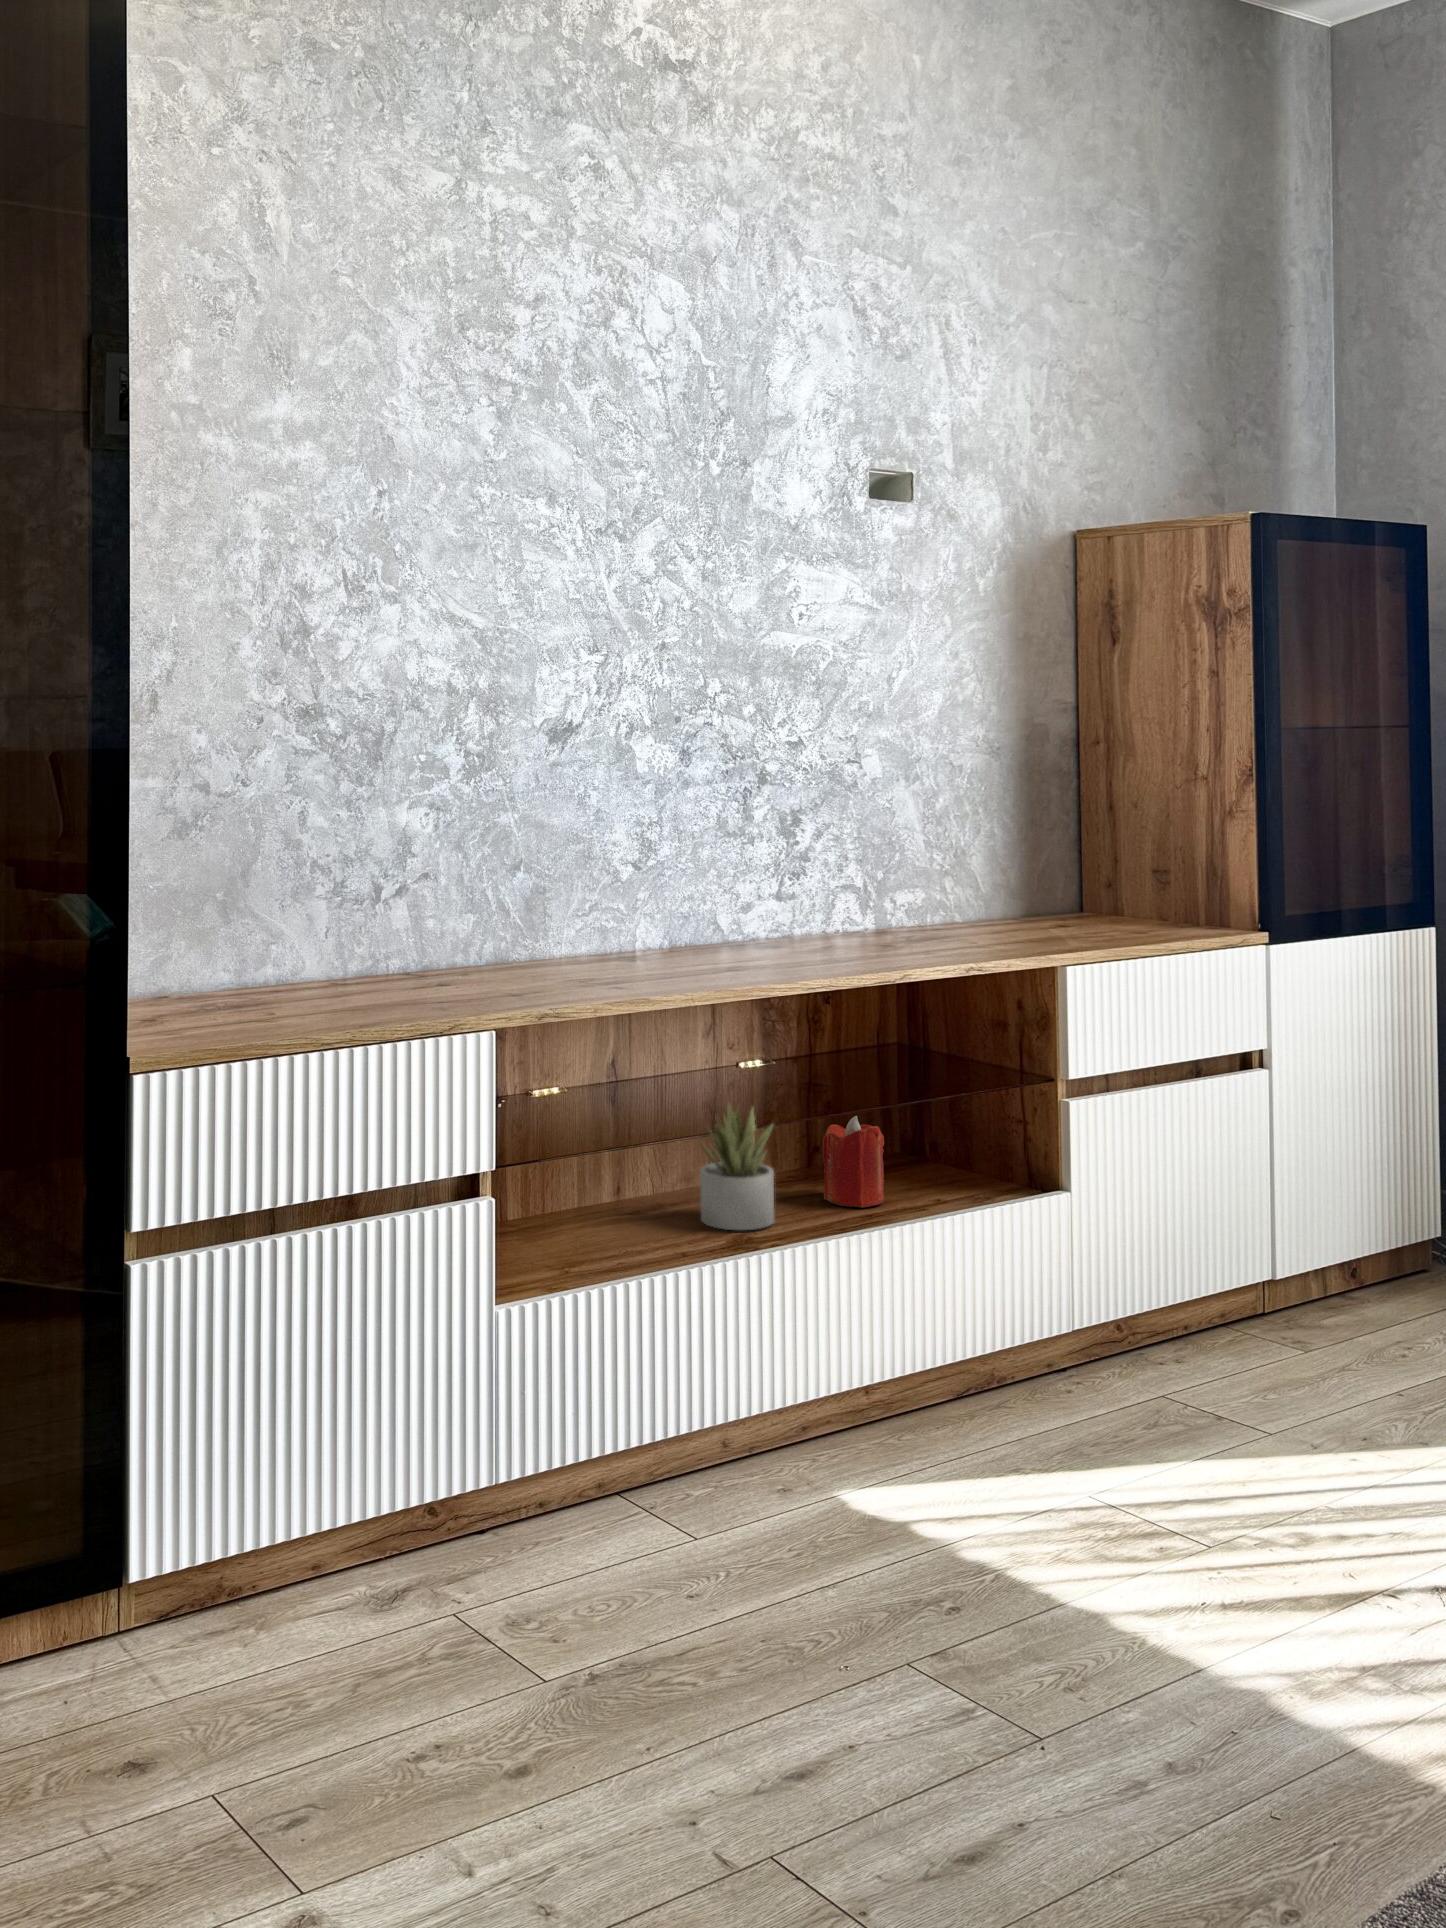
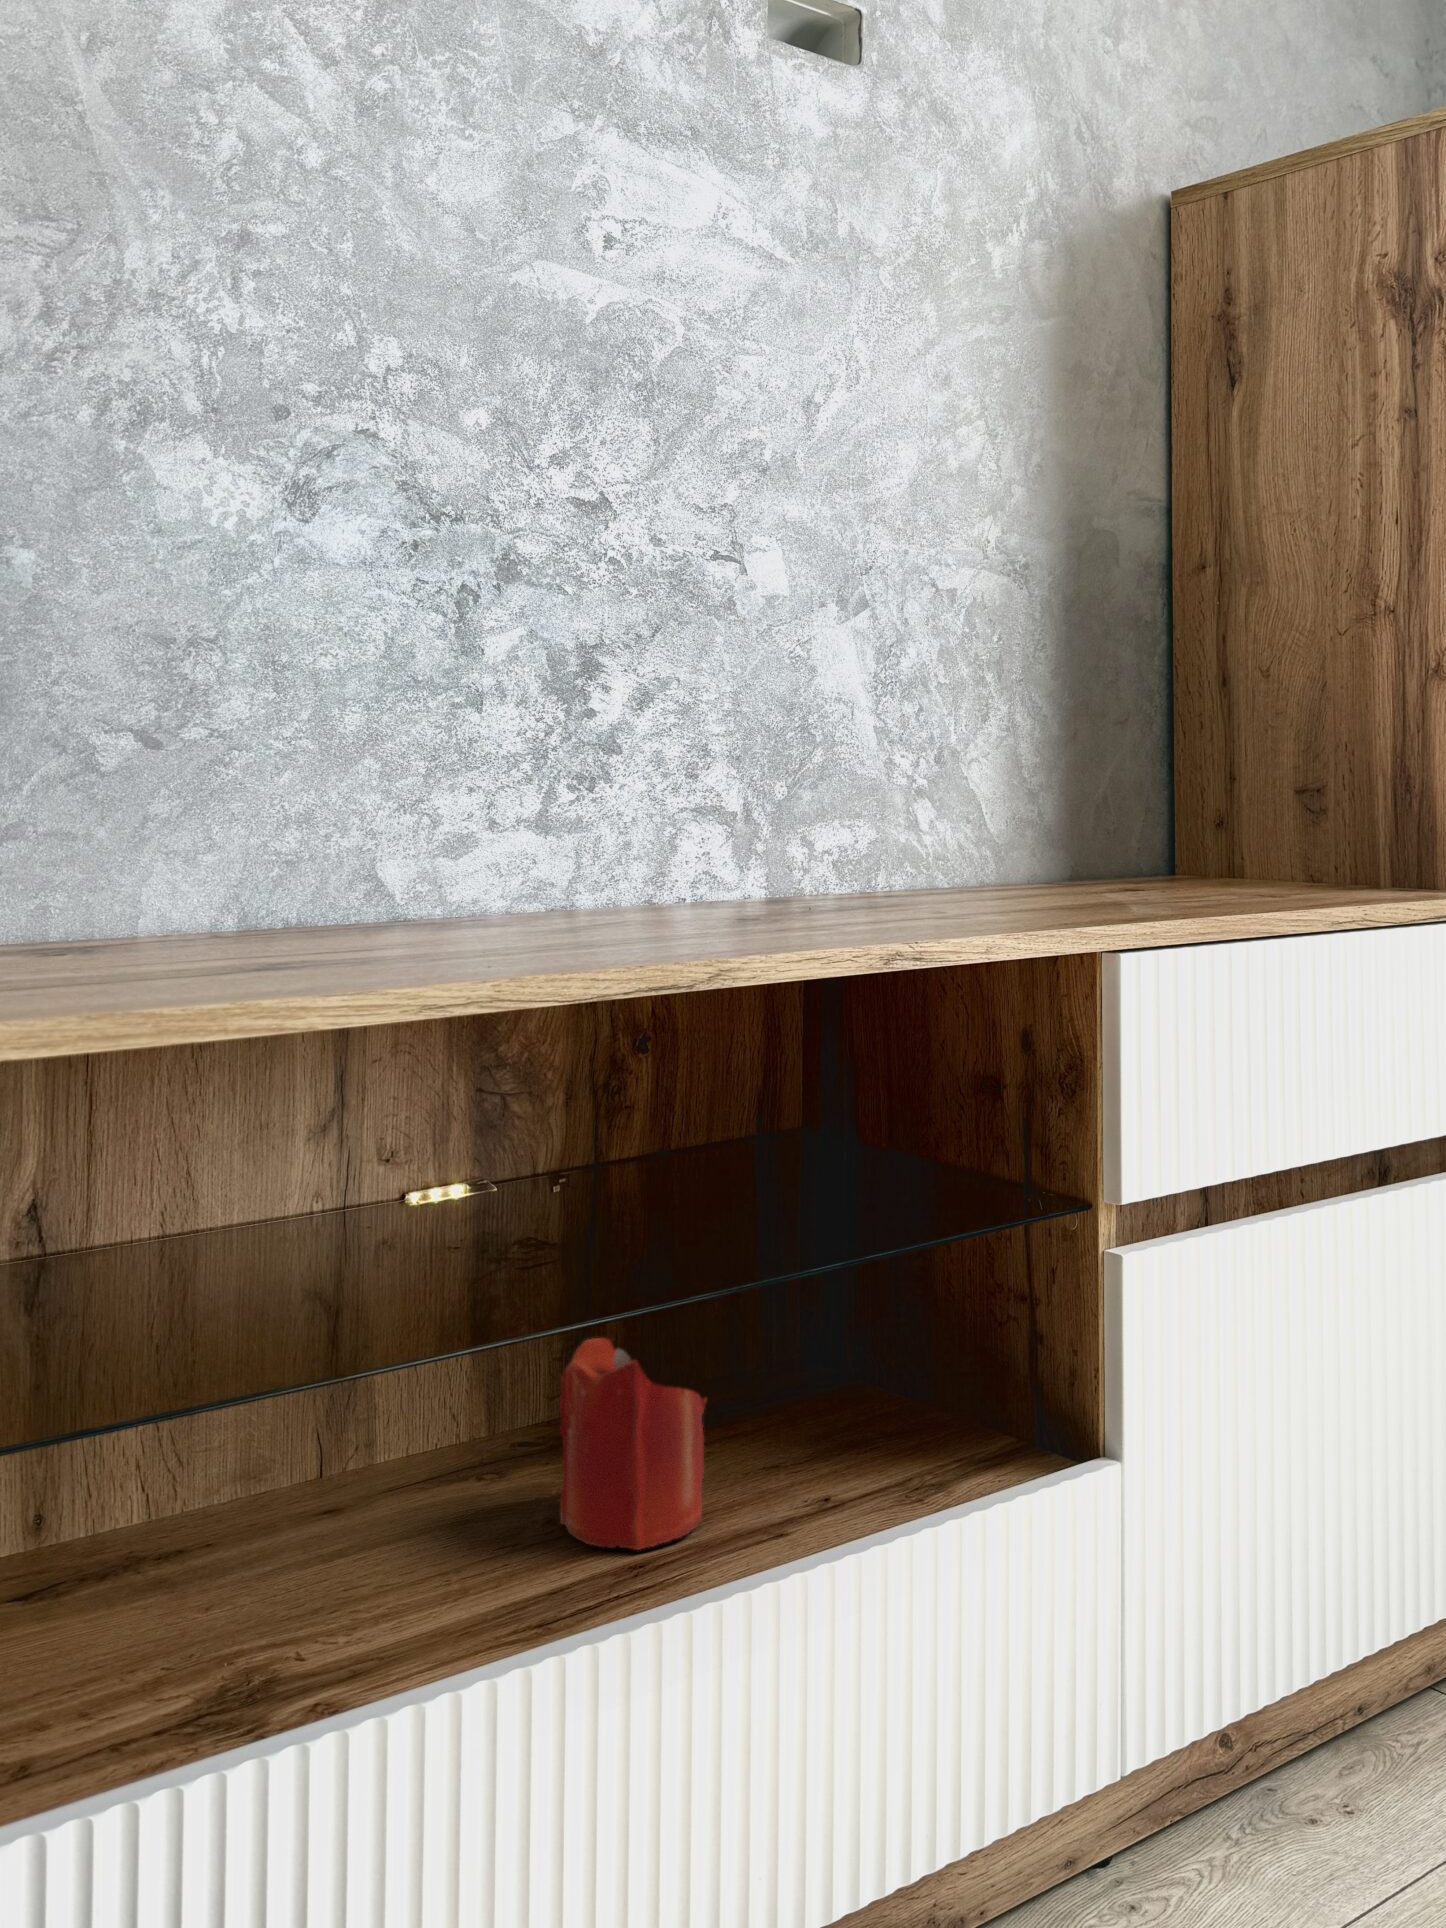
succulent plant: present [700,1105,774,1230] -> none [186,1306,393,1671]

